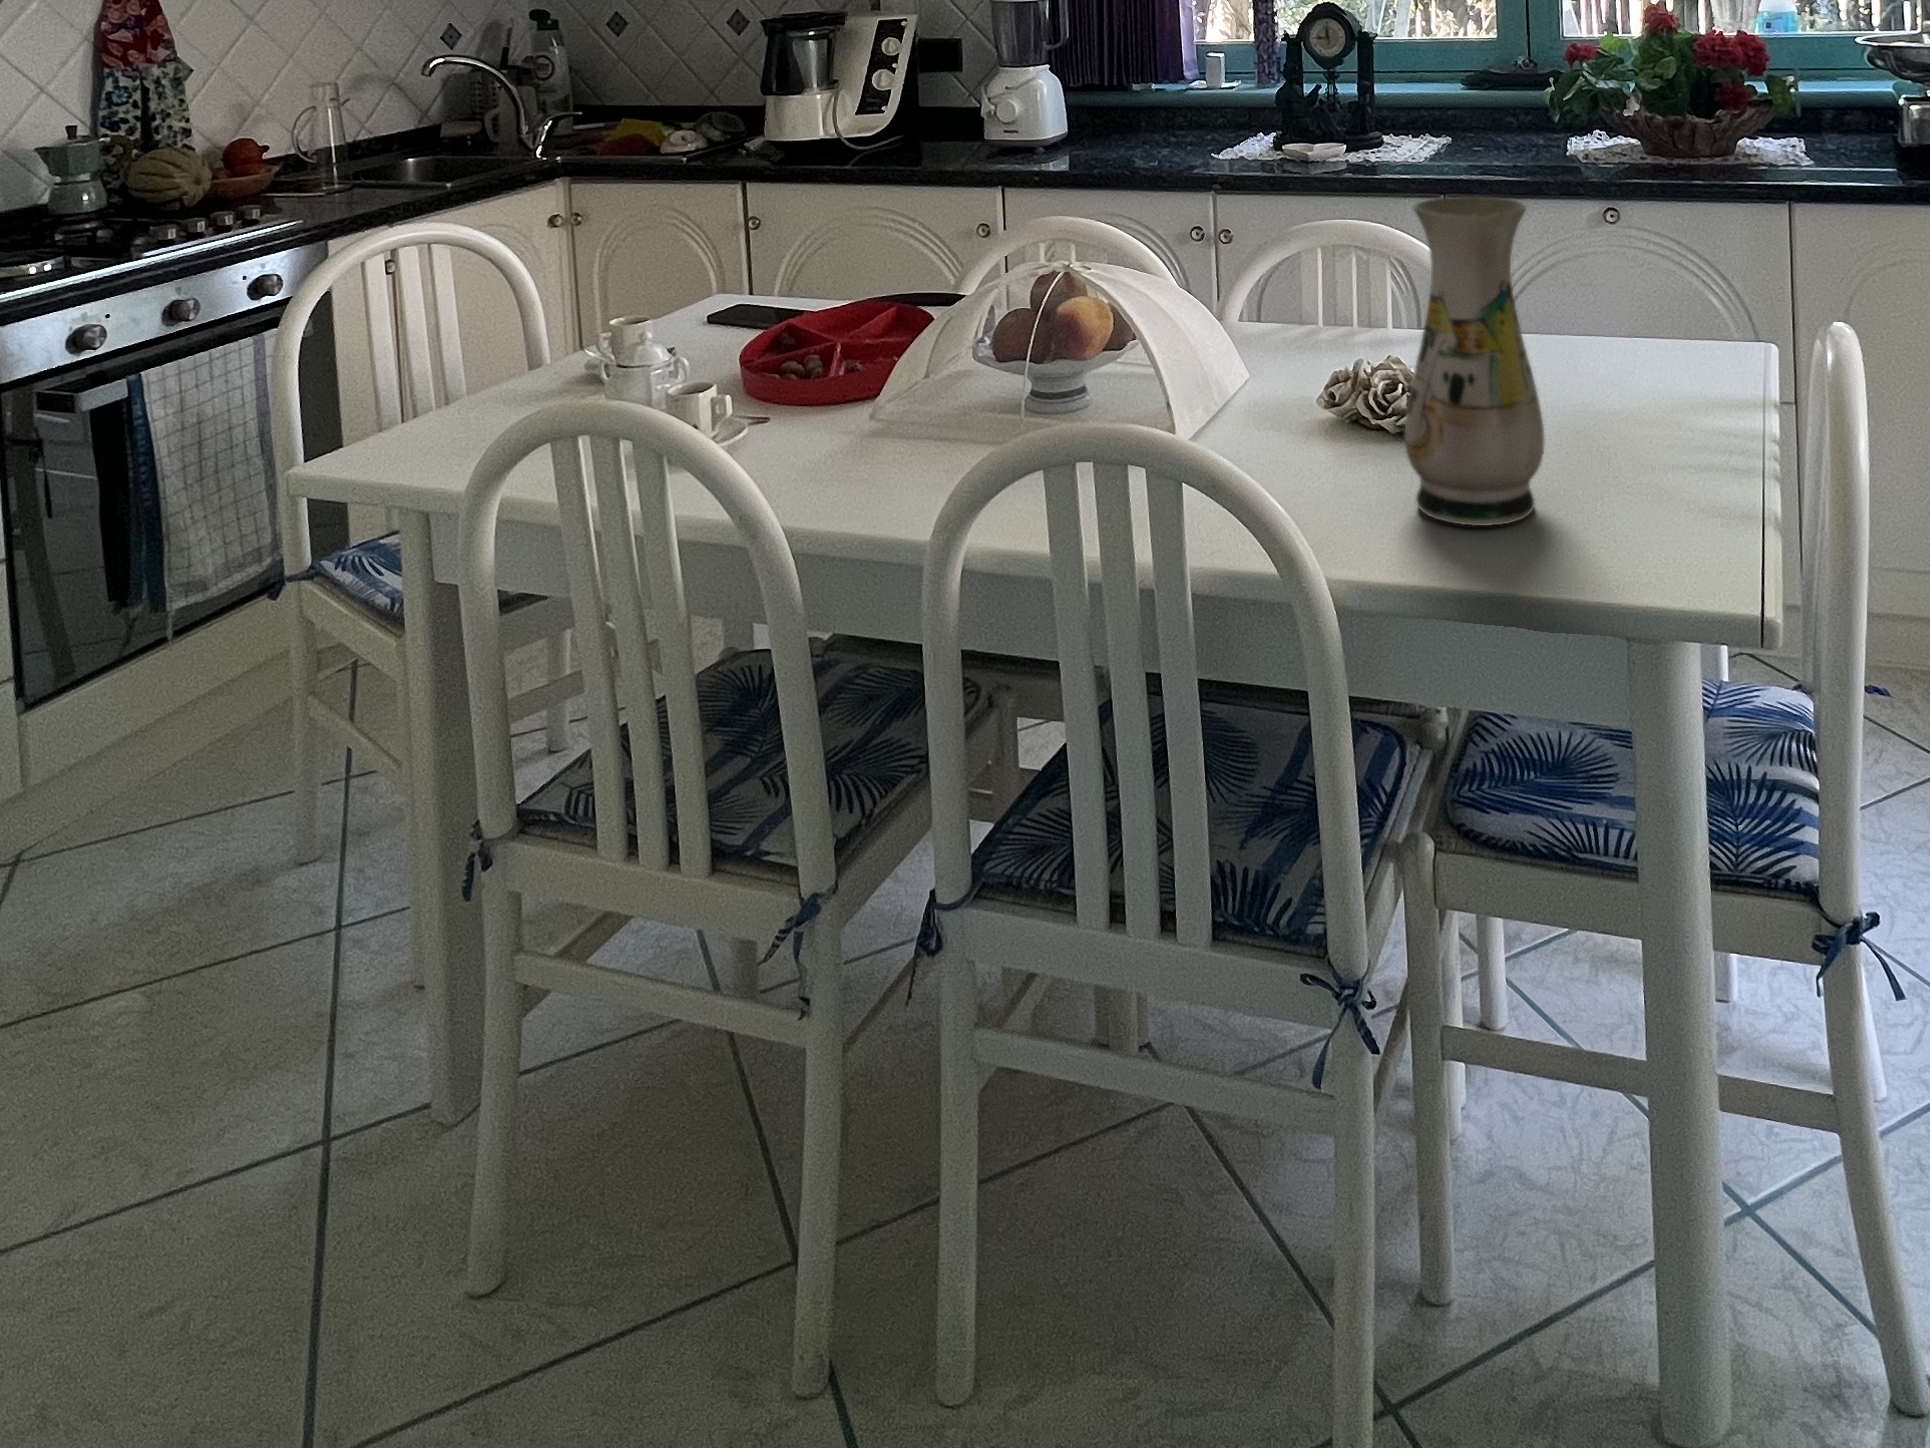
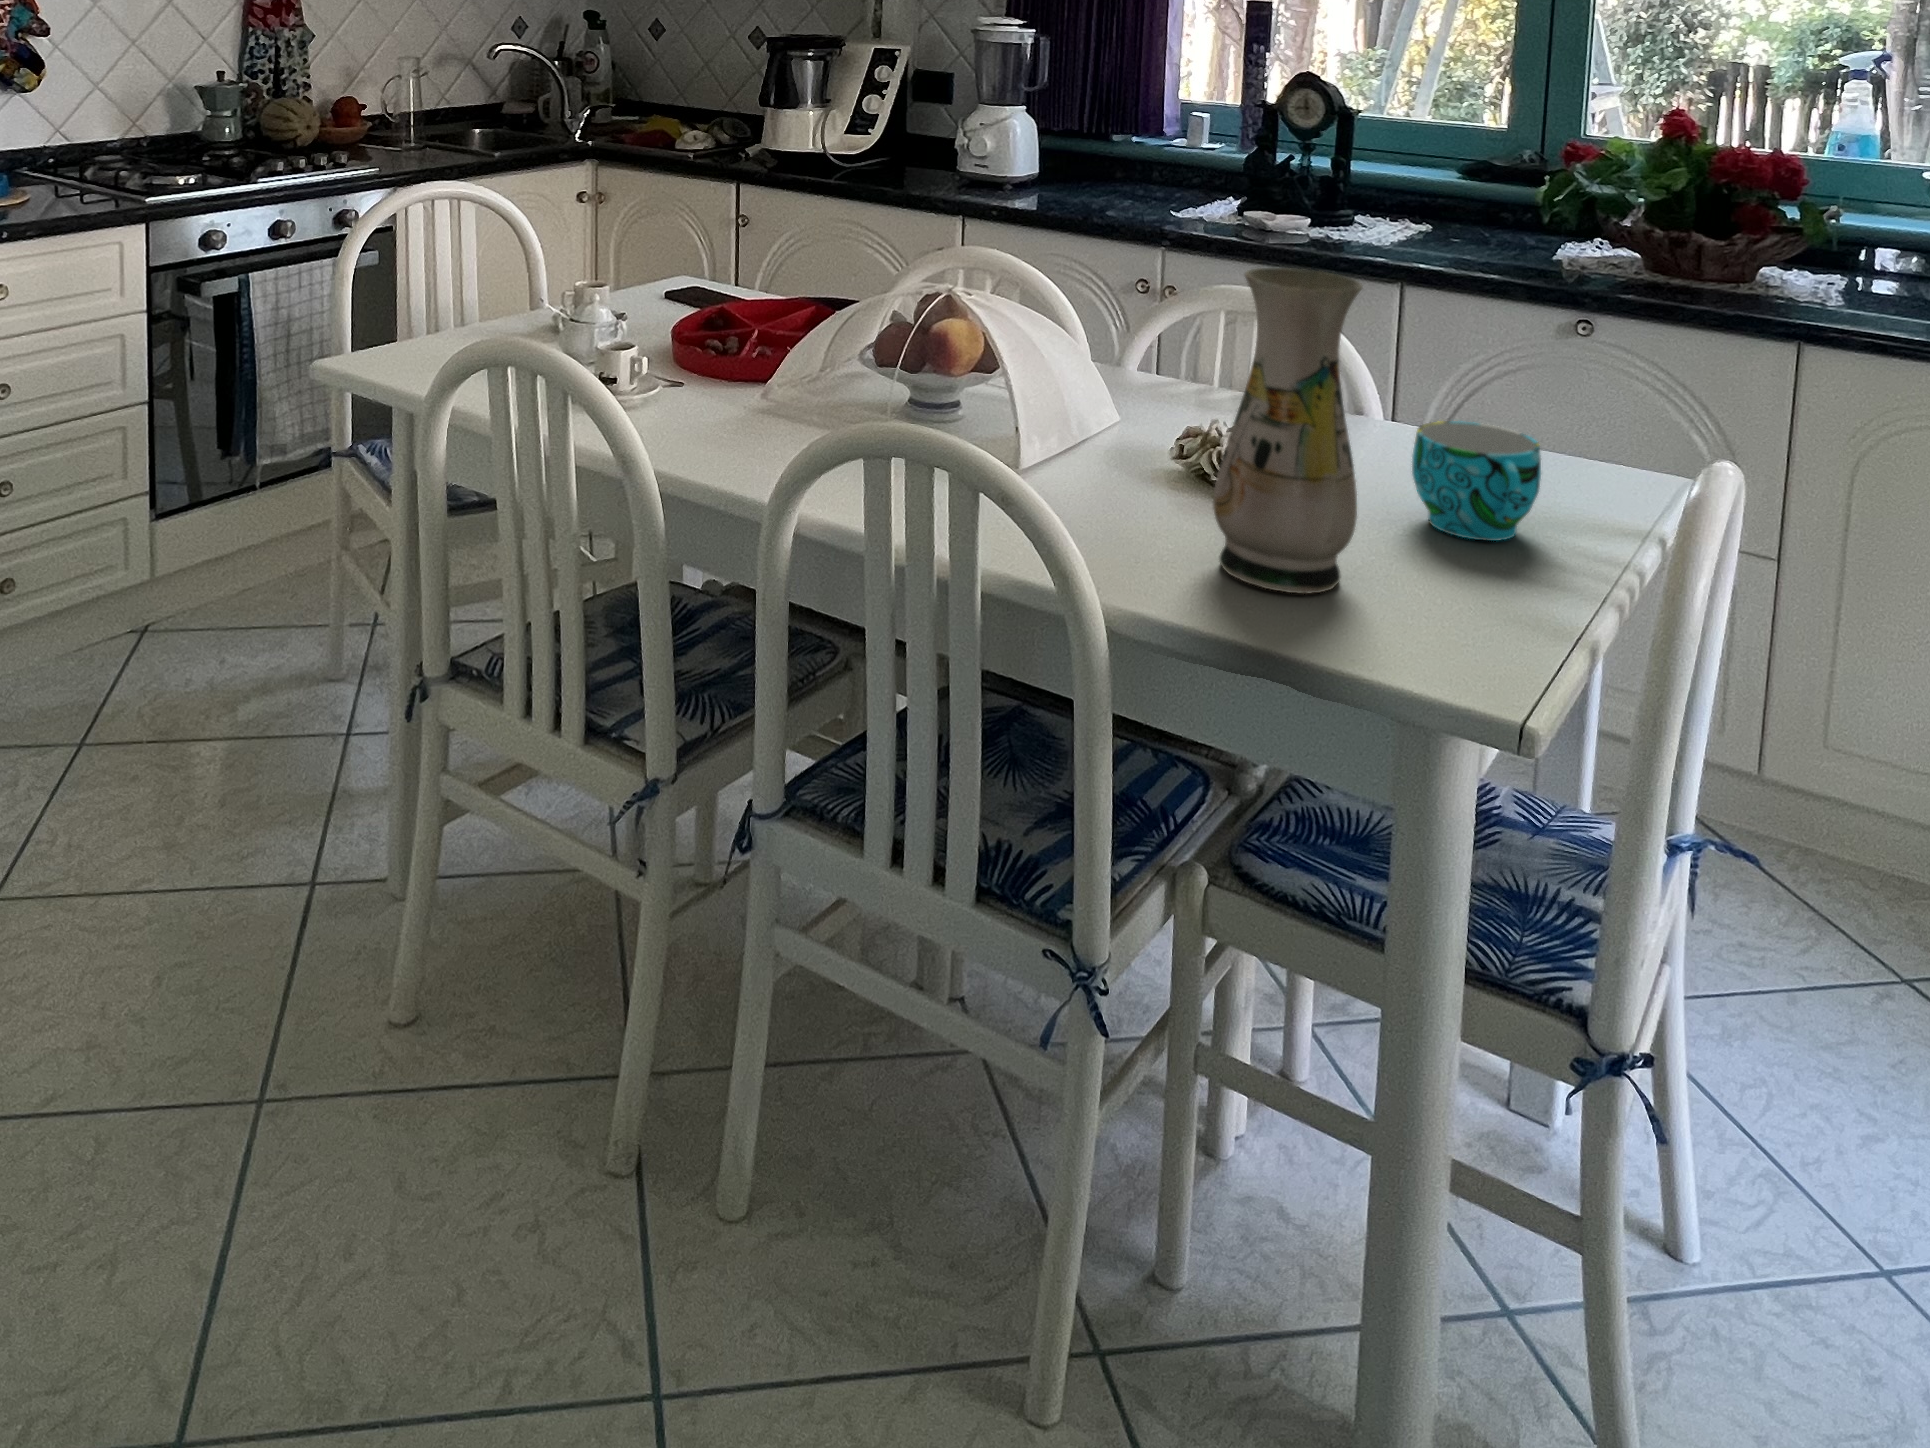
cup: none [1555,323,1673,438] -> present [1412,421,1541,541]

